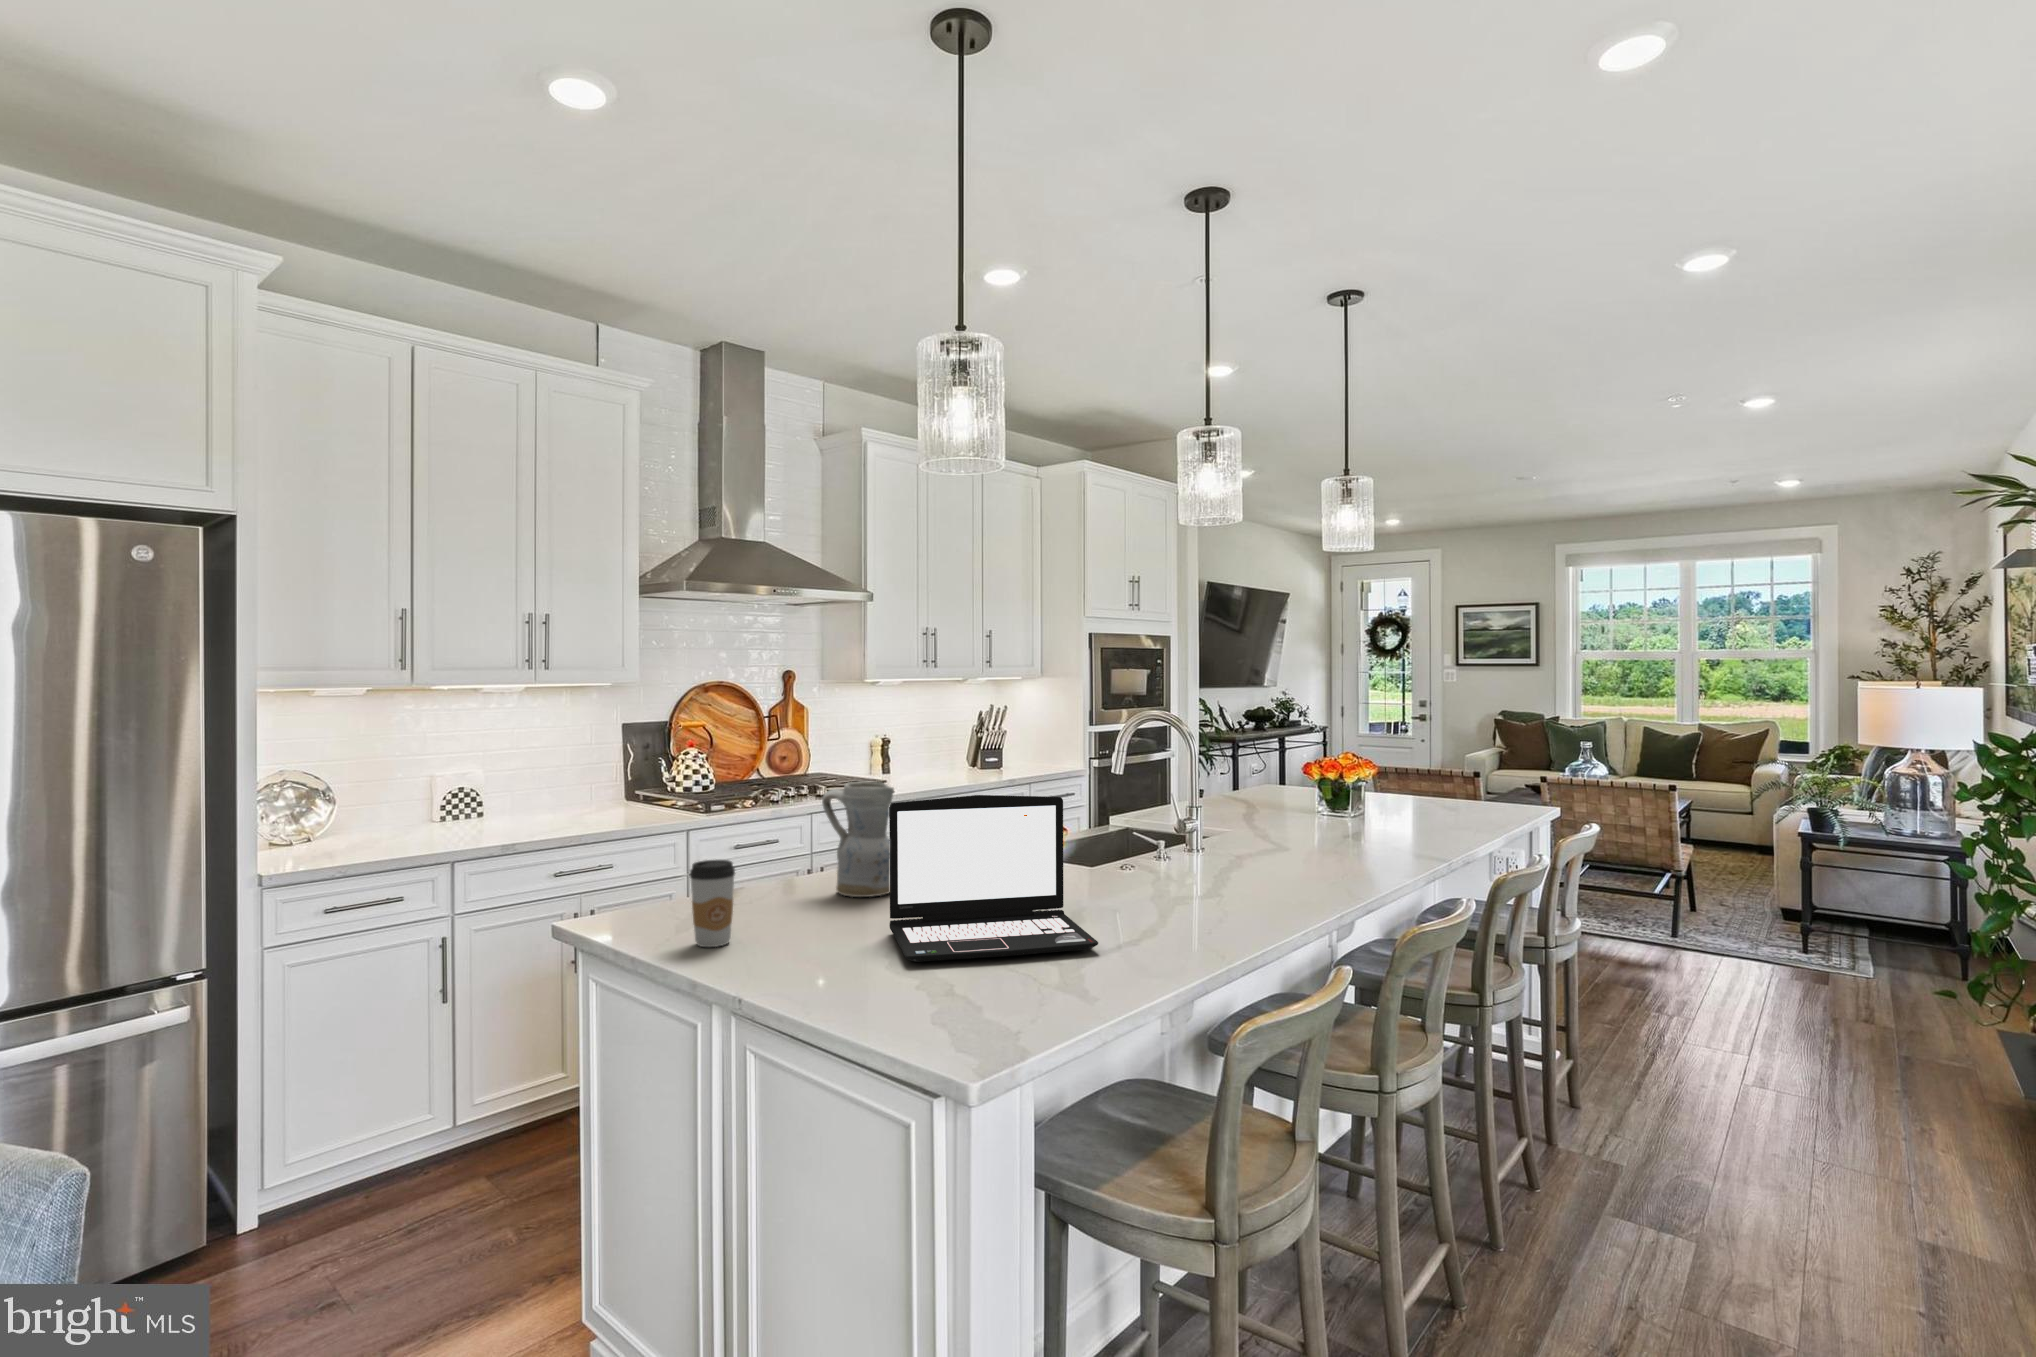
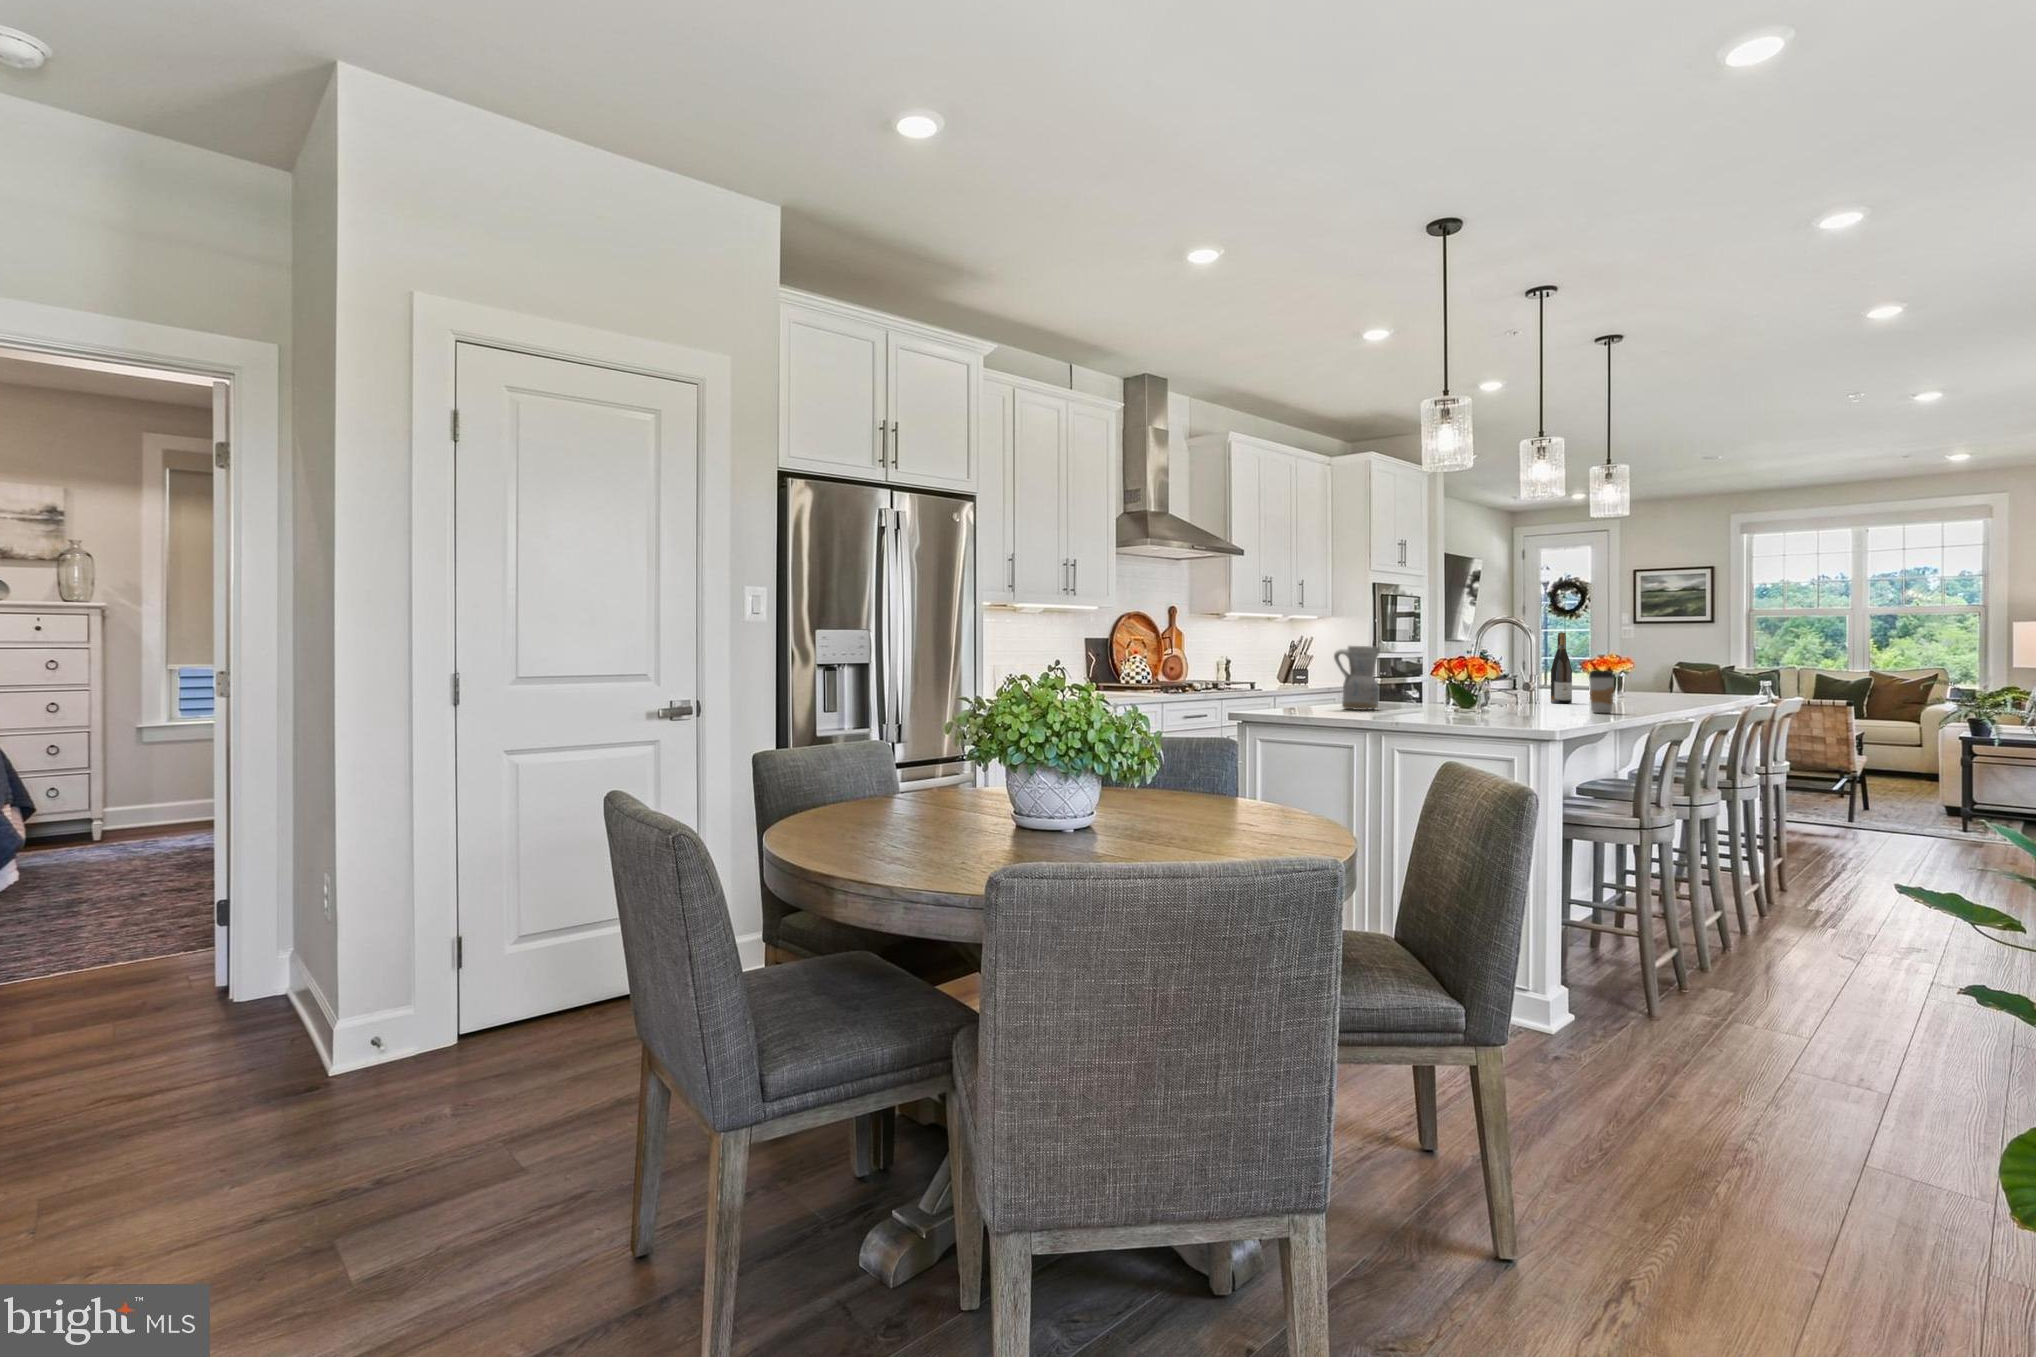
wine bottle: none [1220,743,1250,856] -> present [1551,633,1572,703]
laptop: present [889,795,1098,962] -> none [1411,641,1543,718]
coffee cup: present [690,860,735,947] -> present [1589,671,1615,713]

